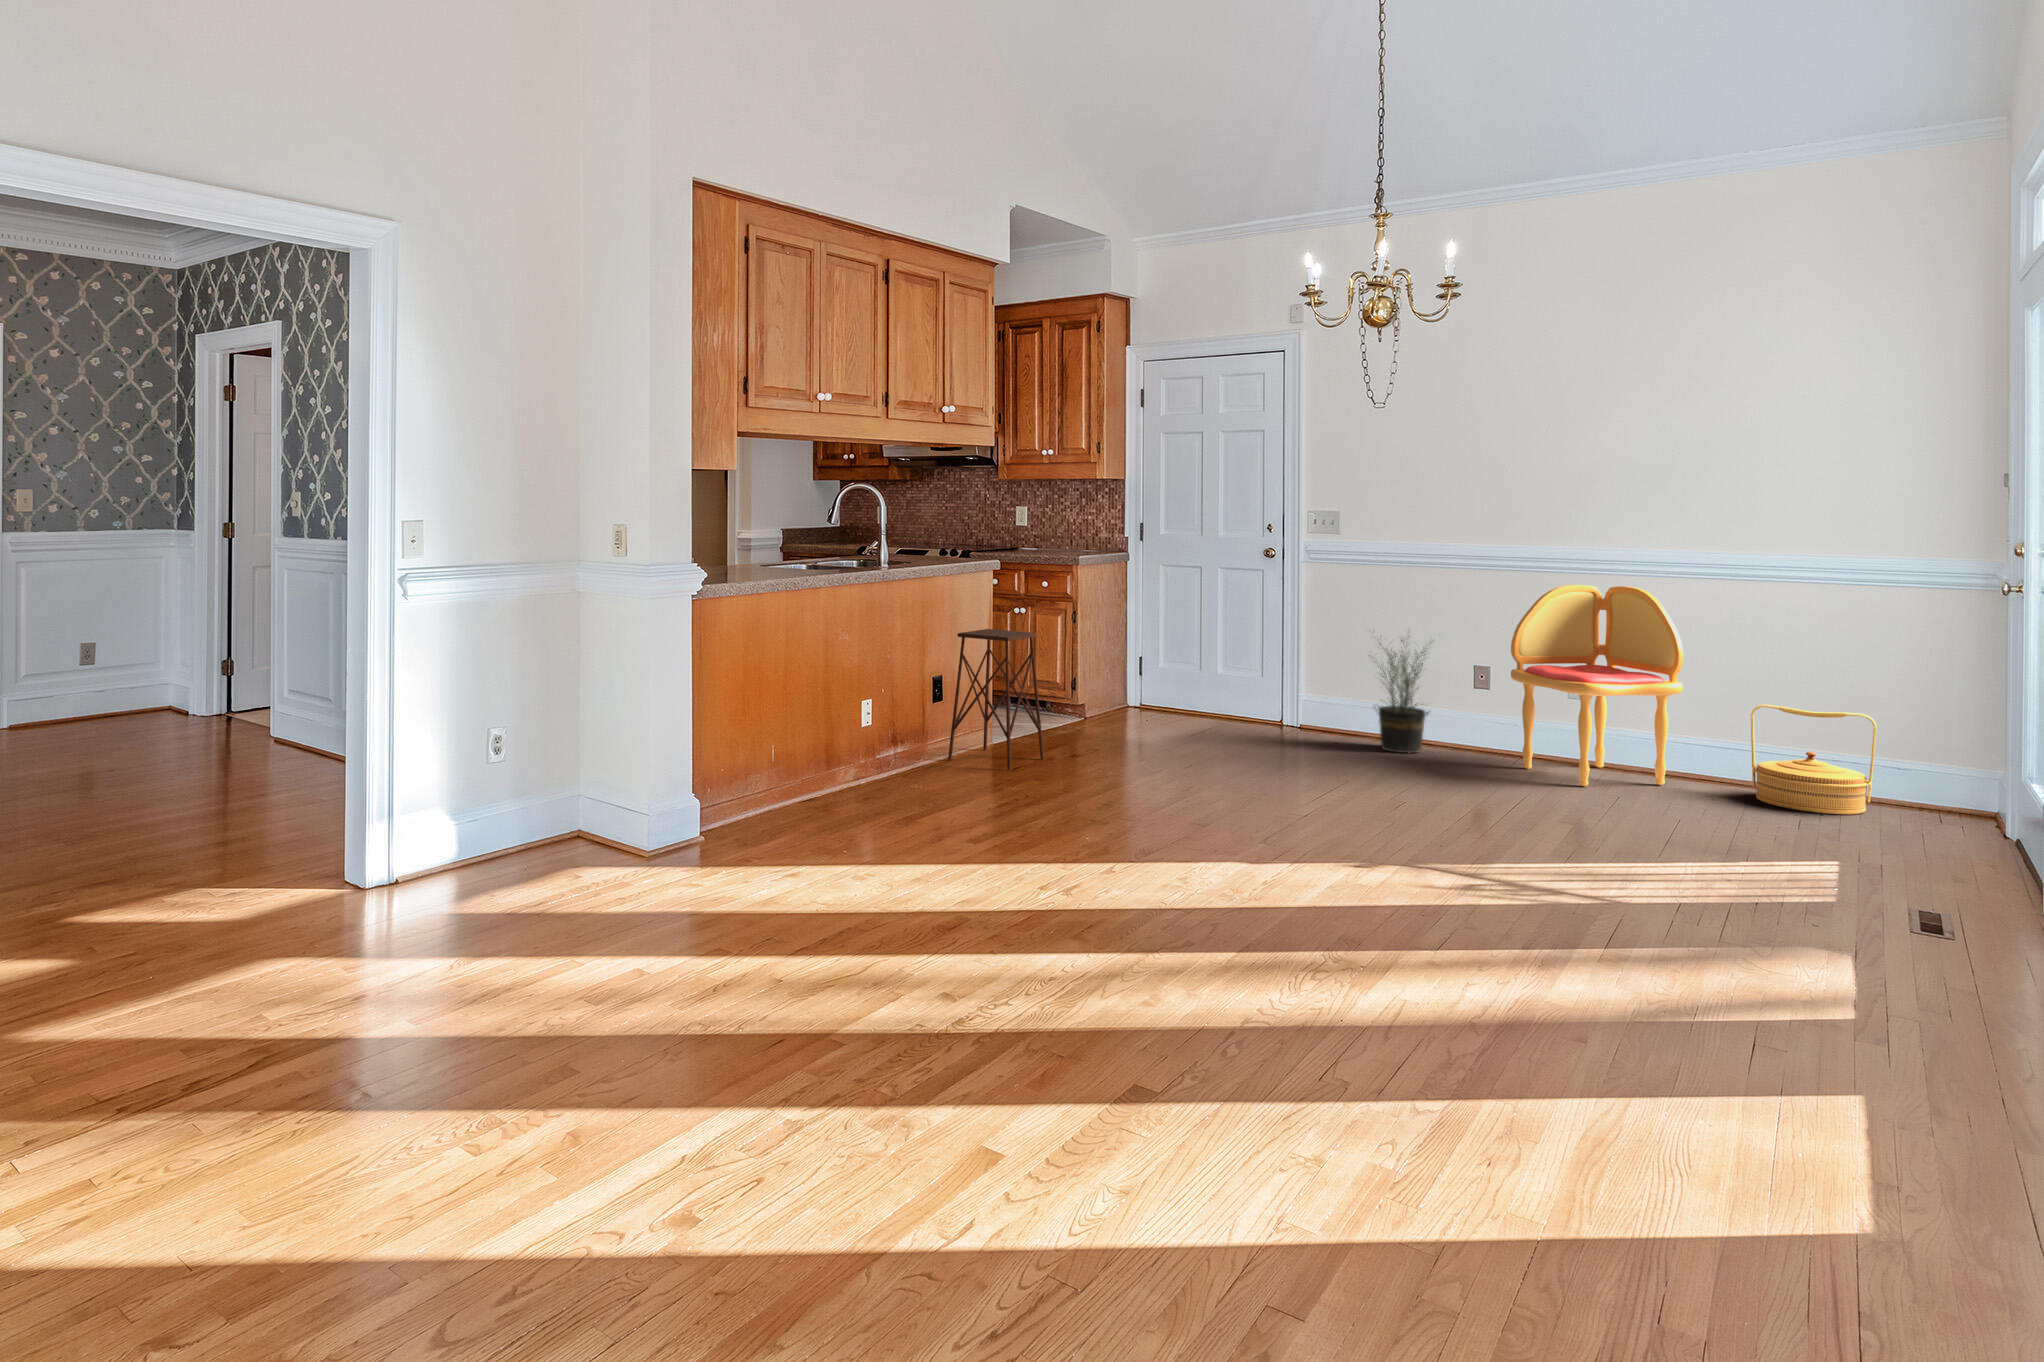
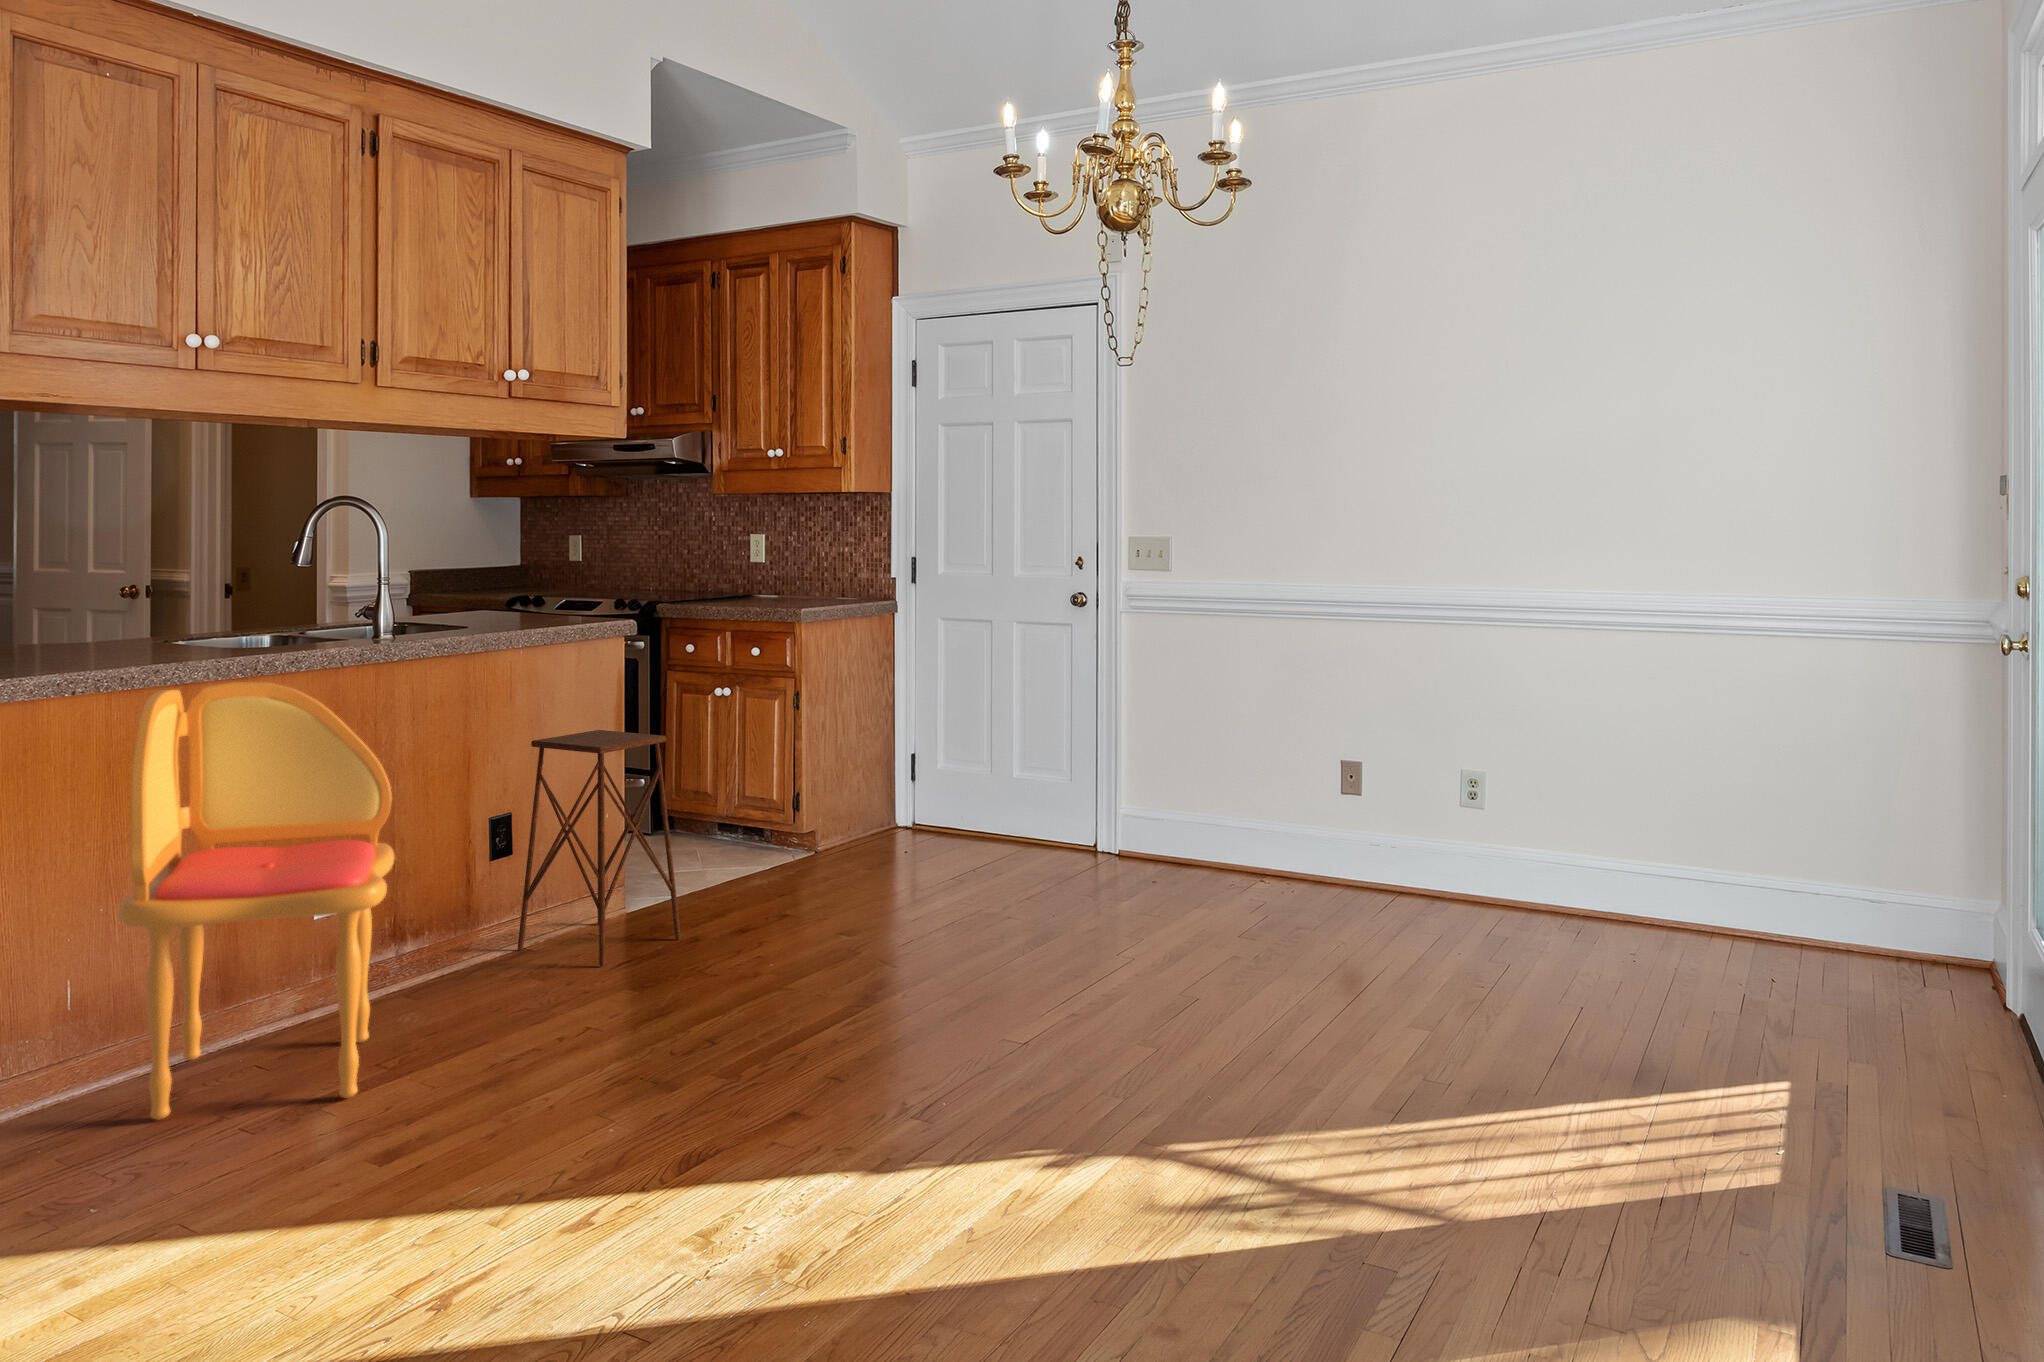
dining chair: present [1511,585,1684,786] -> present [119,682,394,1120]
potted plant: present [1368,636,1432,753] -> none [1190,706,1292,896]
woven basket: present [1751,704,1877,814] -> none [1693,816,1856,982]

